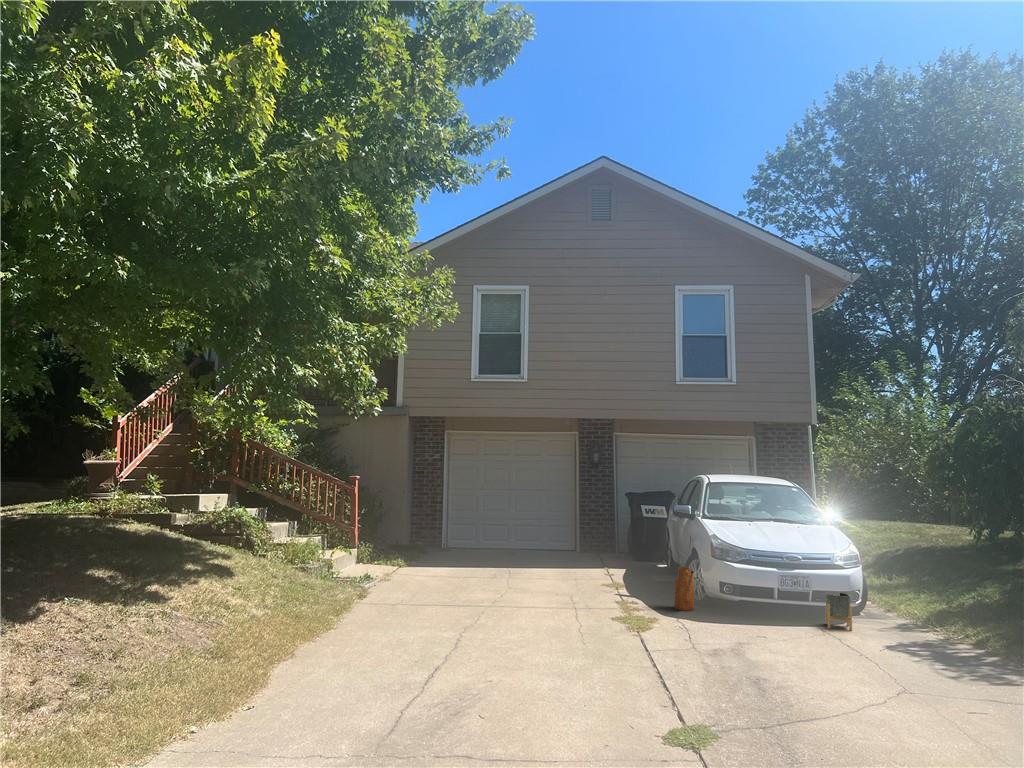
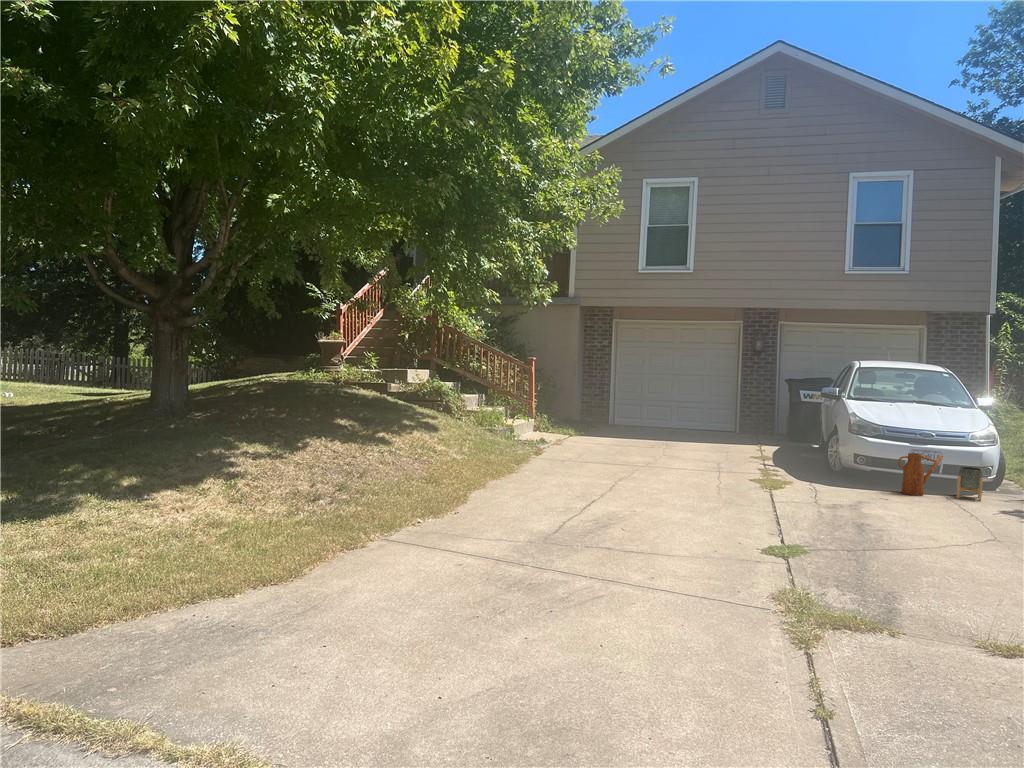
watering can: present [675,567,694,611] -> present [898,453,943,496]

